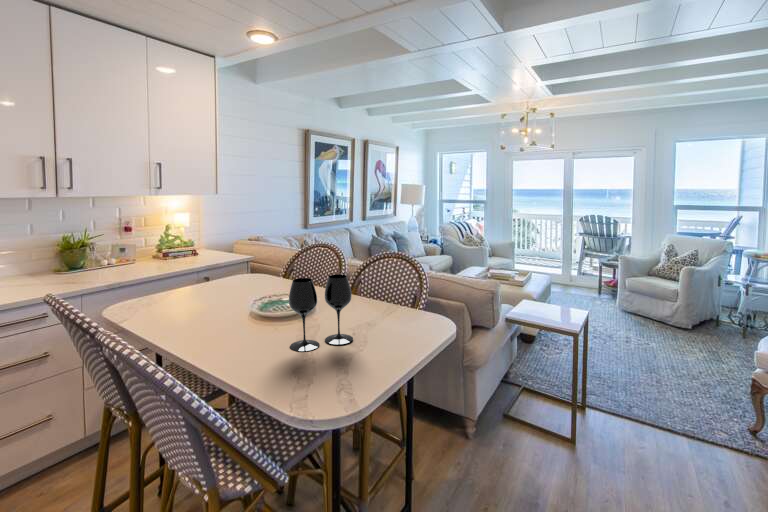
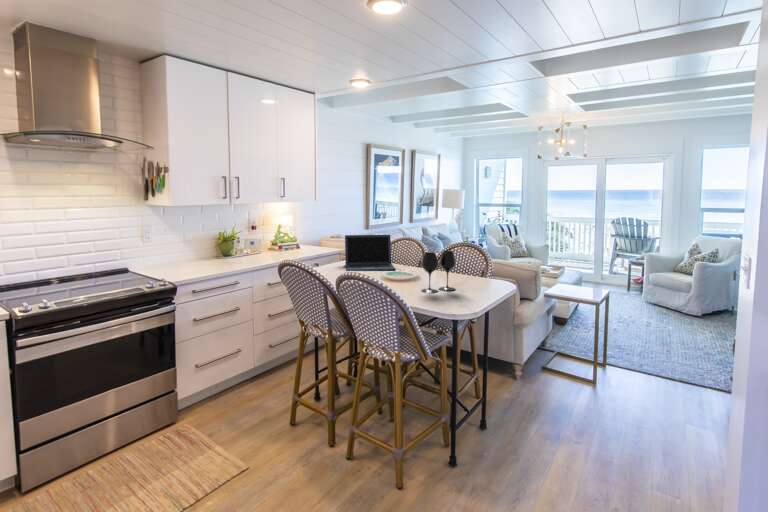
laptop: none [213,240,293,296] -> present [345,235,395,271]

